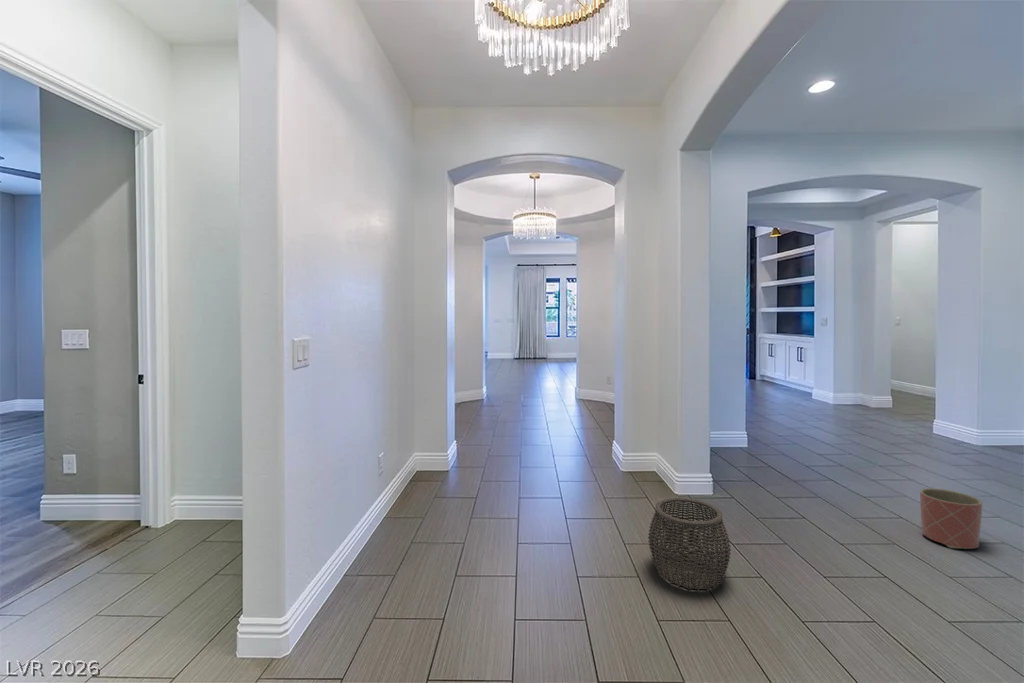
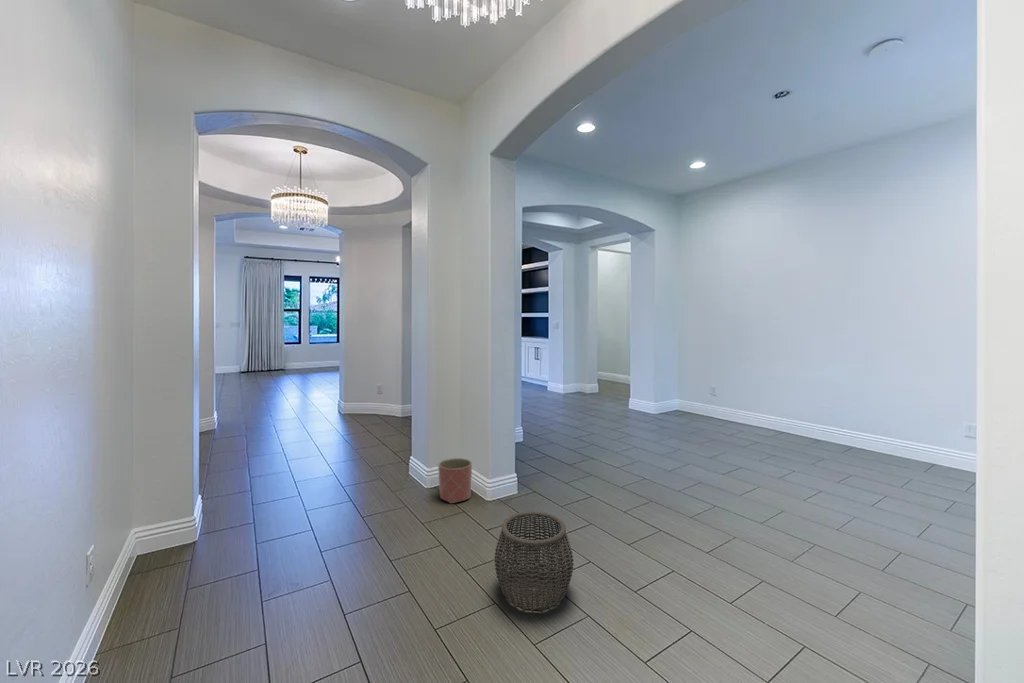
planter: present [920,488,982,549] -> present [438,458,472,503]

